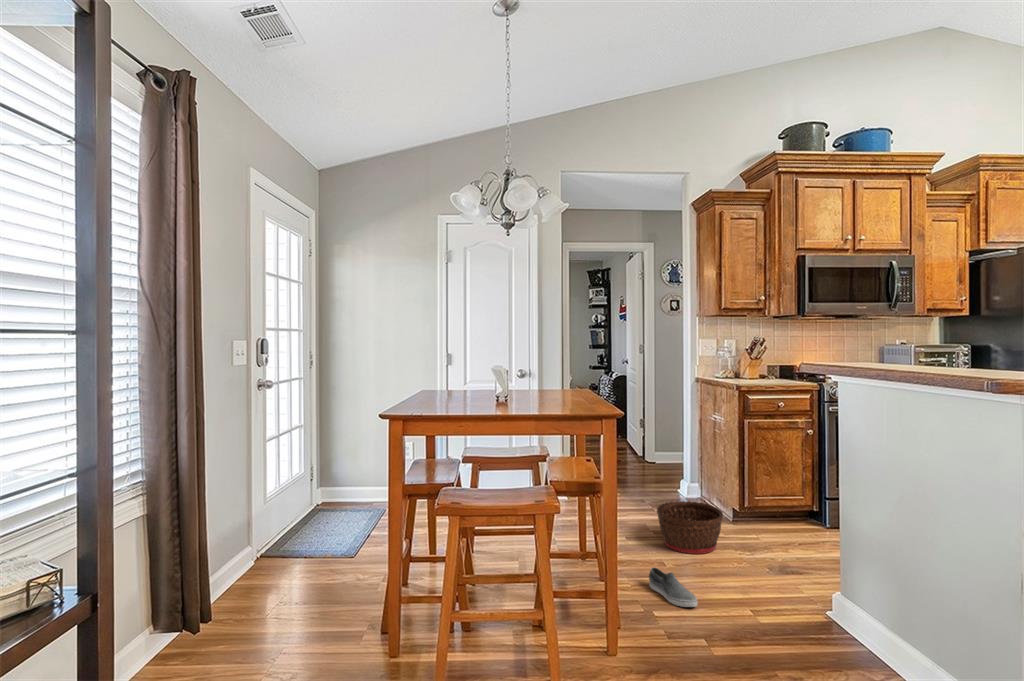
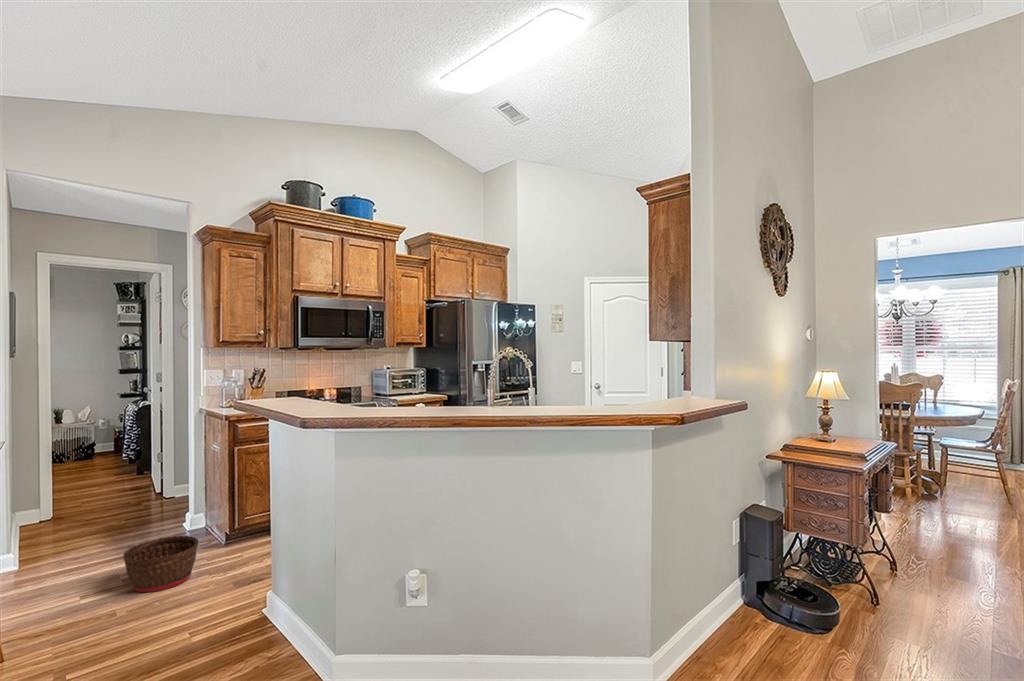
shoe: present [649,567,697,607] -> none [87,619,136,652]

